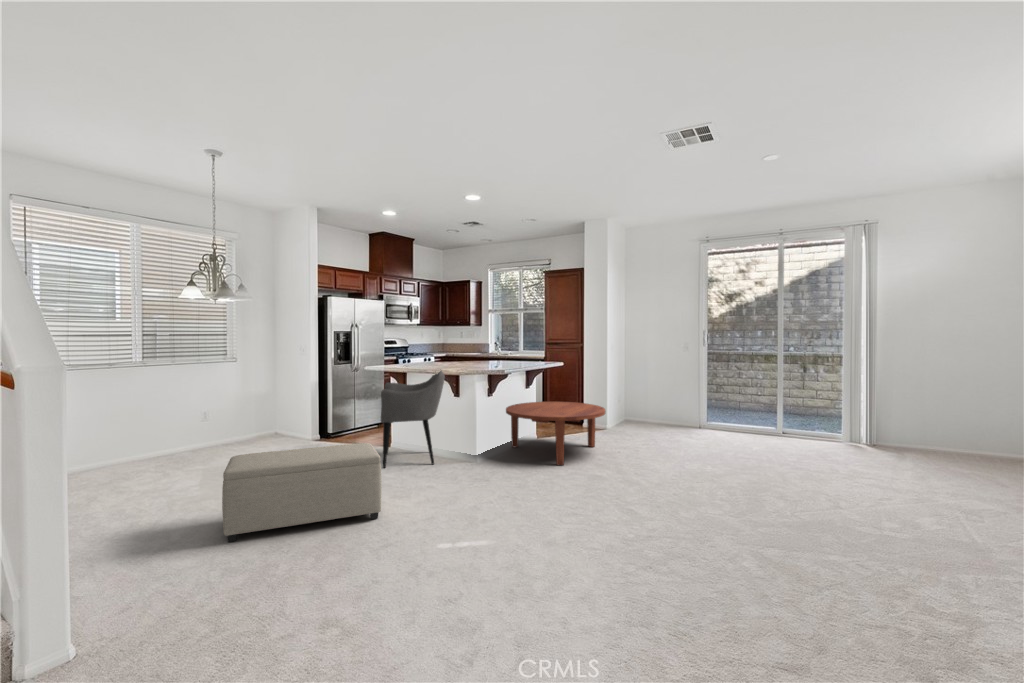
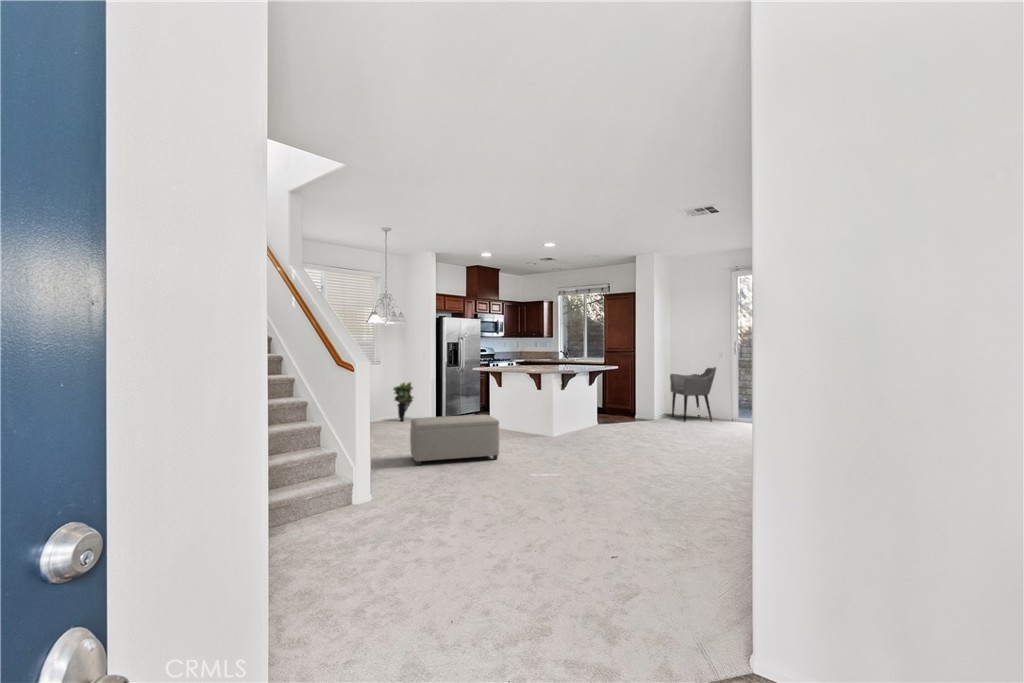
armchair: present [381,371,445,468] -> present [670,367,716,422]
potted plant: none [254,385,287,441] -> present [393,382,413,421]
coffee table: present [506,402,606,465] -> none [574,396,649,439]

